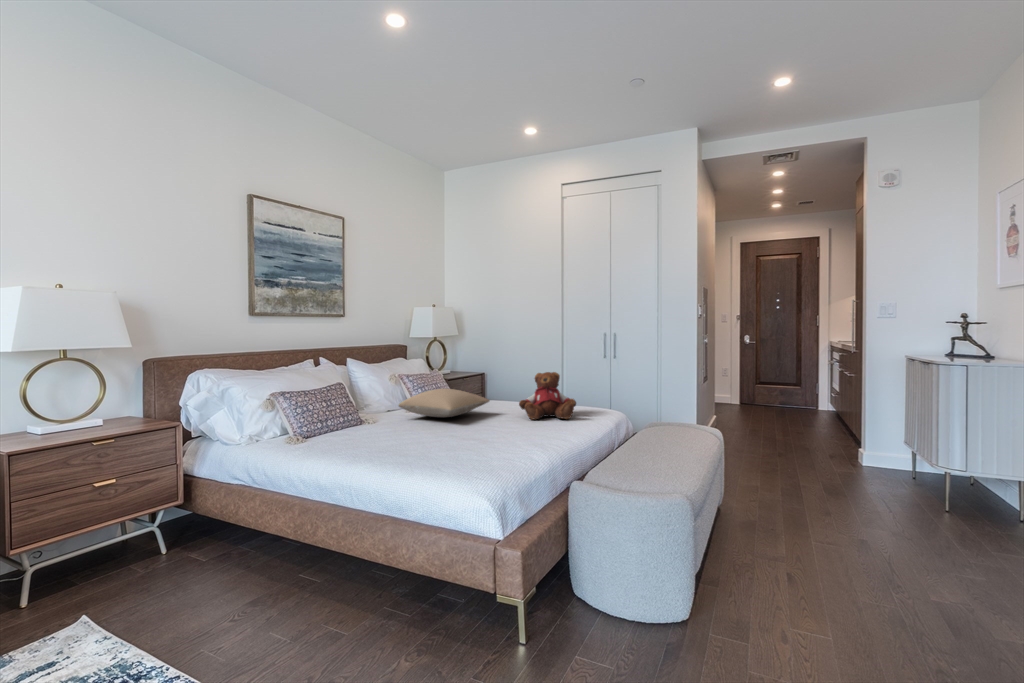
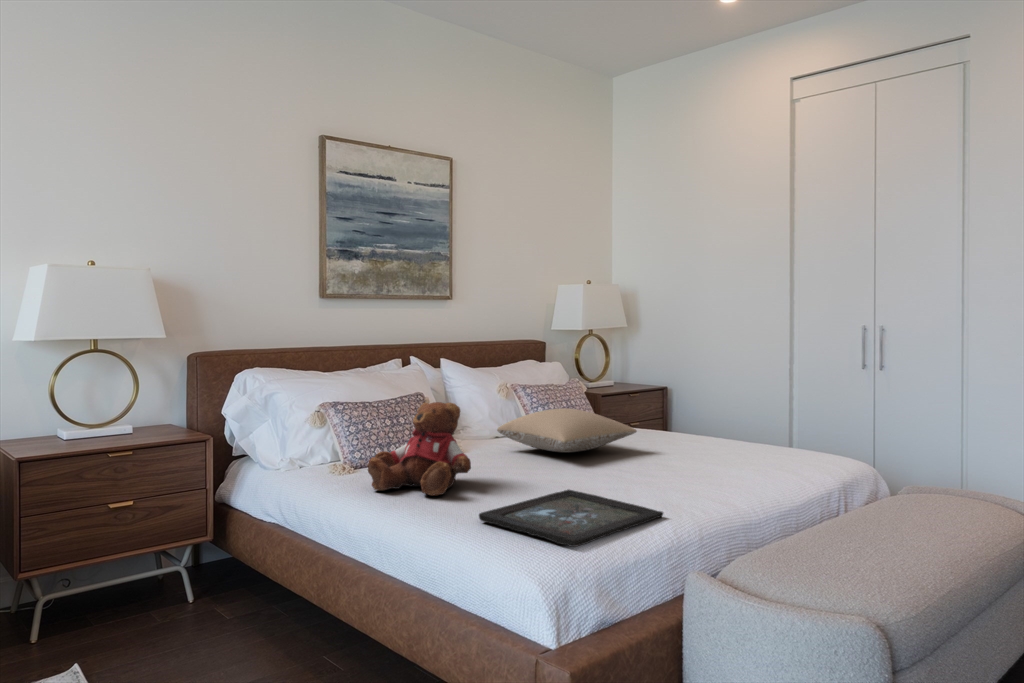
teddy bear: present [519,372,576,419] -> present [368,402,471,495]
tray: none [422,439,533,472] -> present [479,490,663,547]

